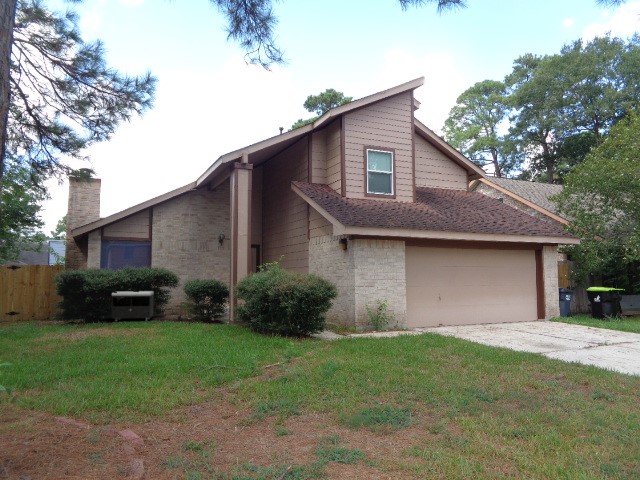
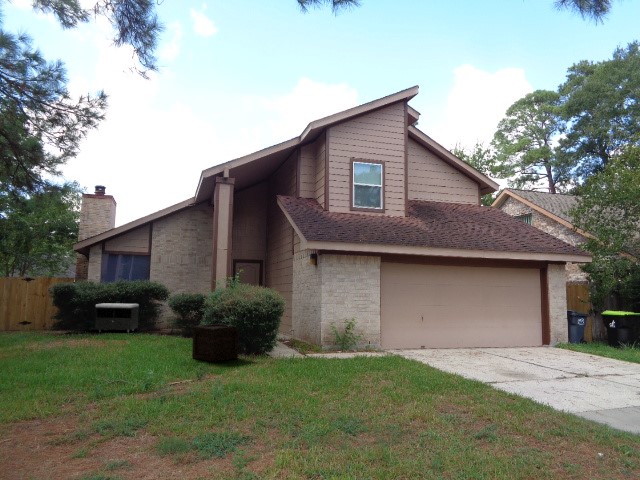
wooden crate: none [246,308,290,345] -> present [192,324,239,362]

